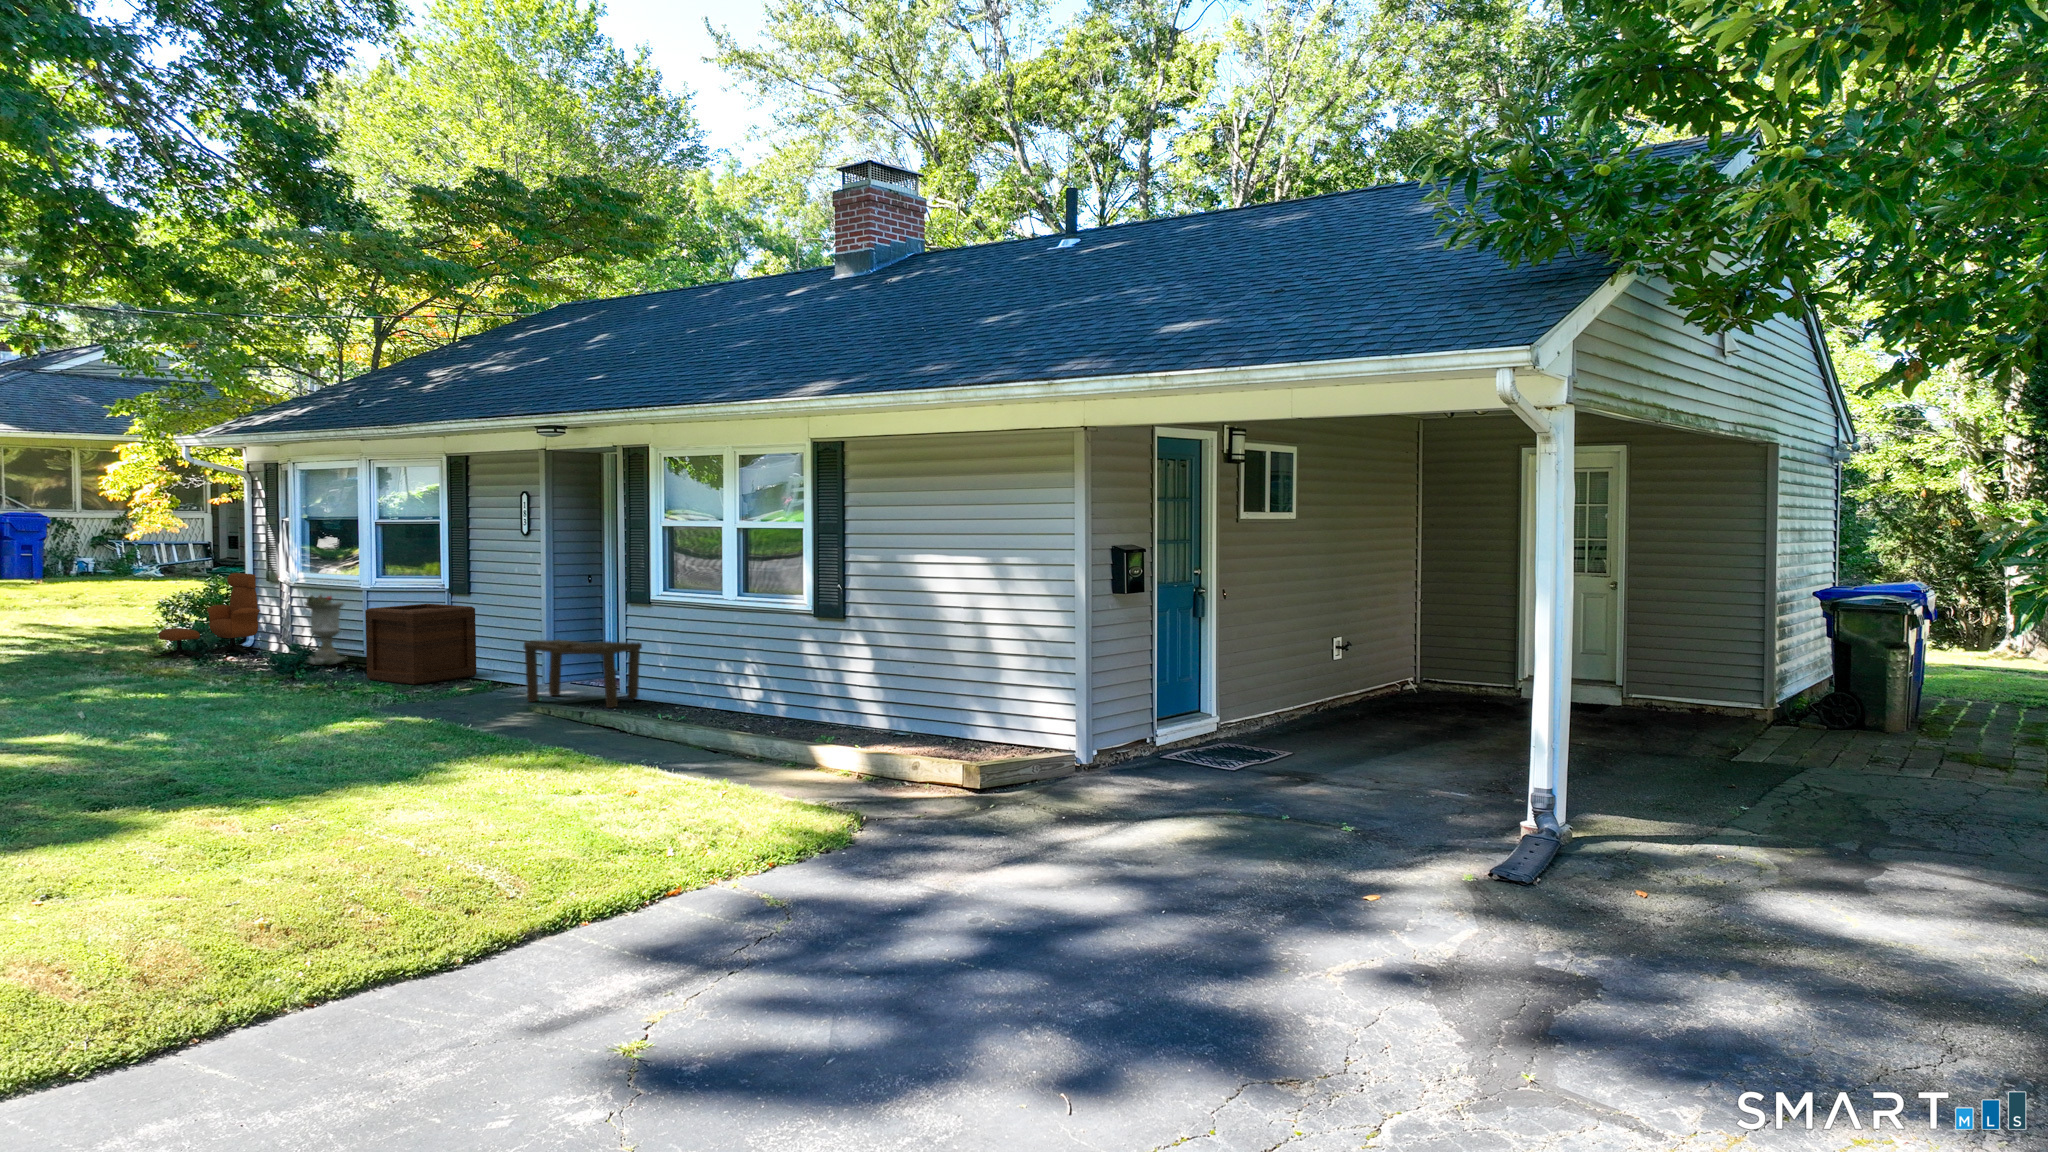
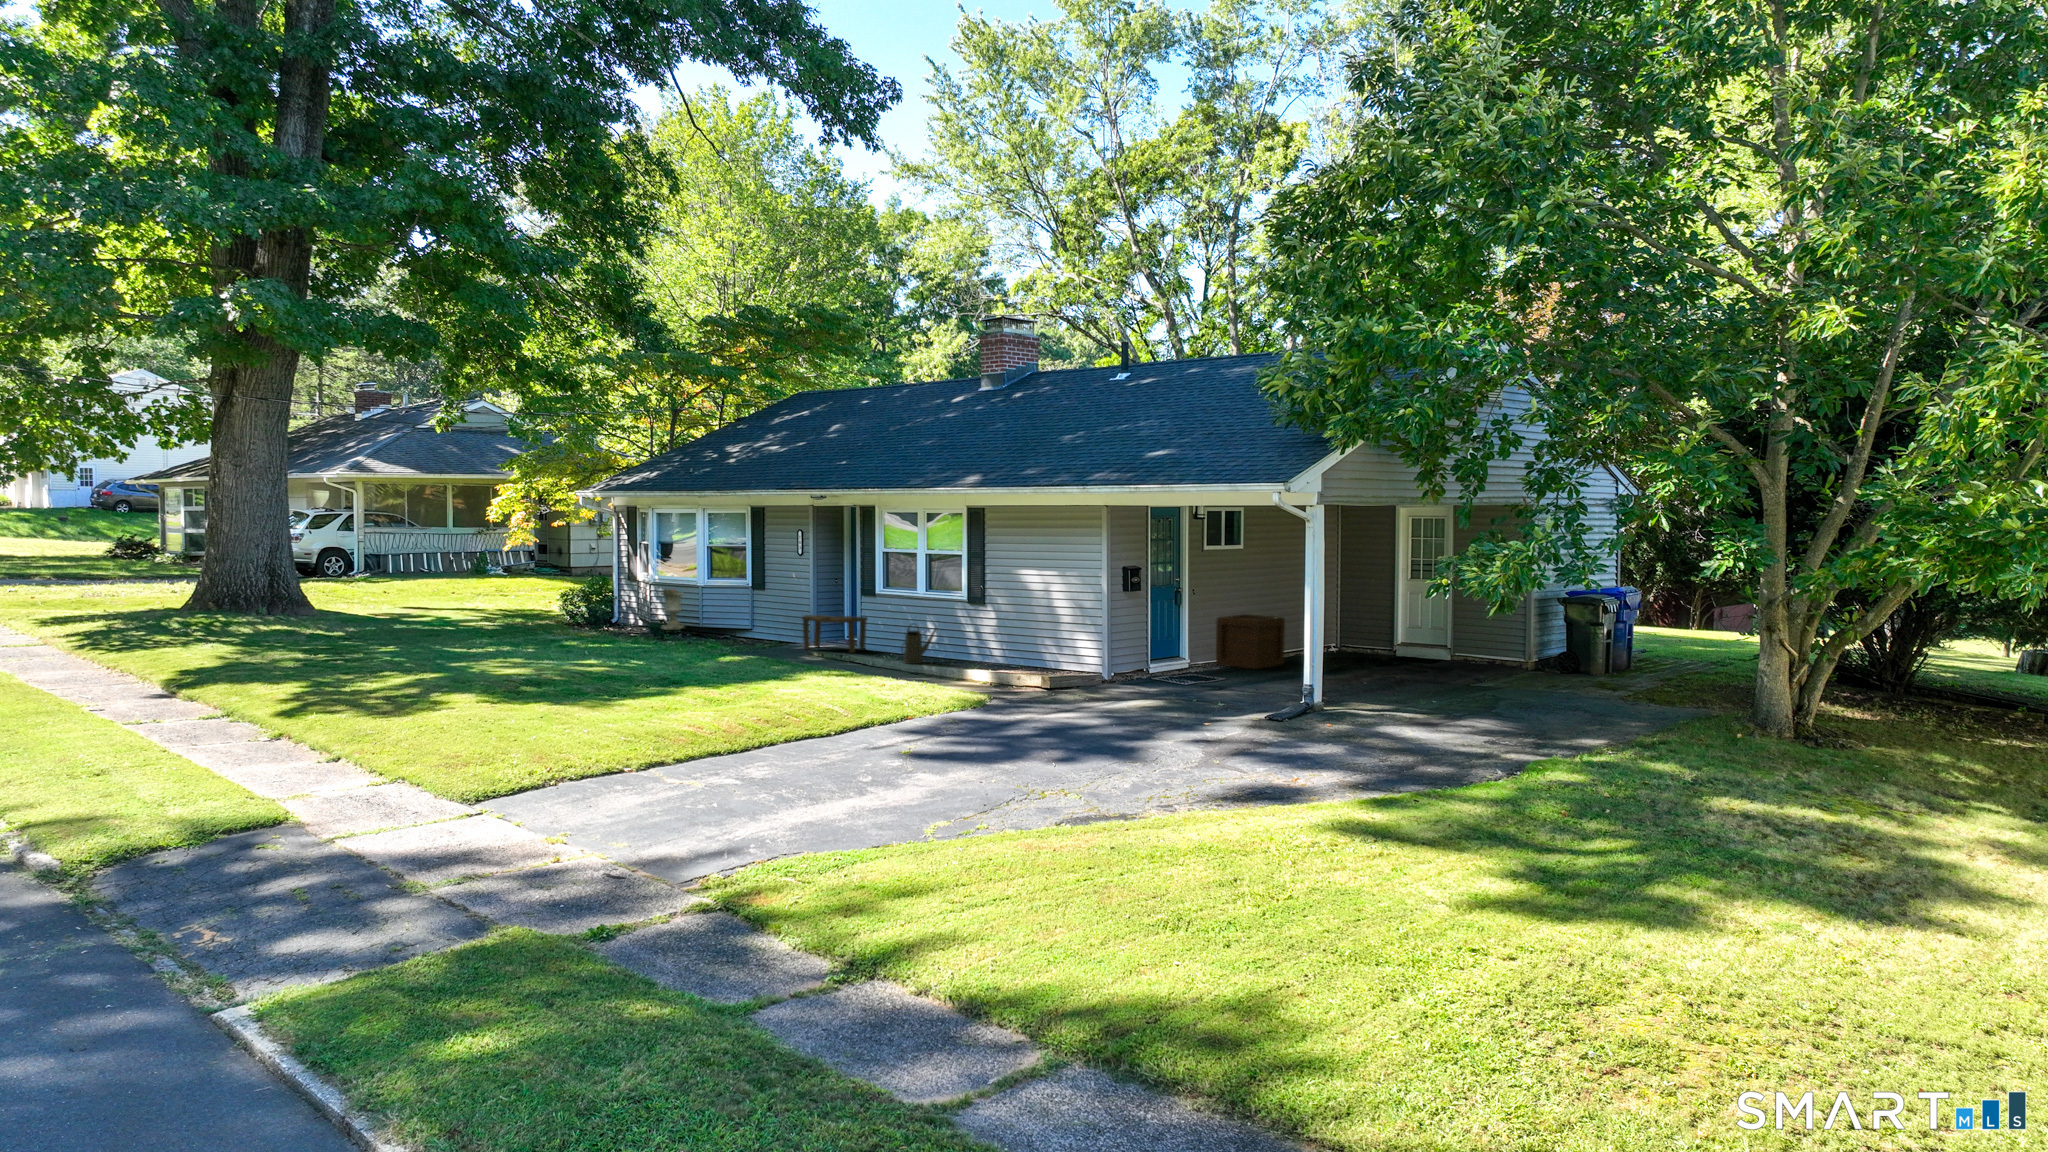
lounge chair: present [154,573,260,659] -> none [569,575,627,626]
wooden crate: present [365,604,476,685] -> present [1216,614,1285,670]
watering can: none [692,657,762,731] -> present [901,625,937,664]

